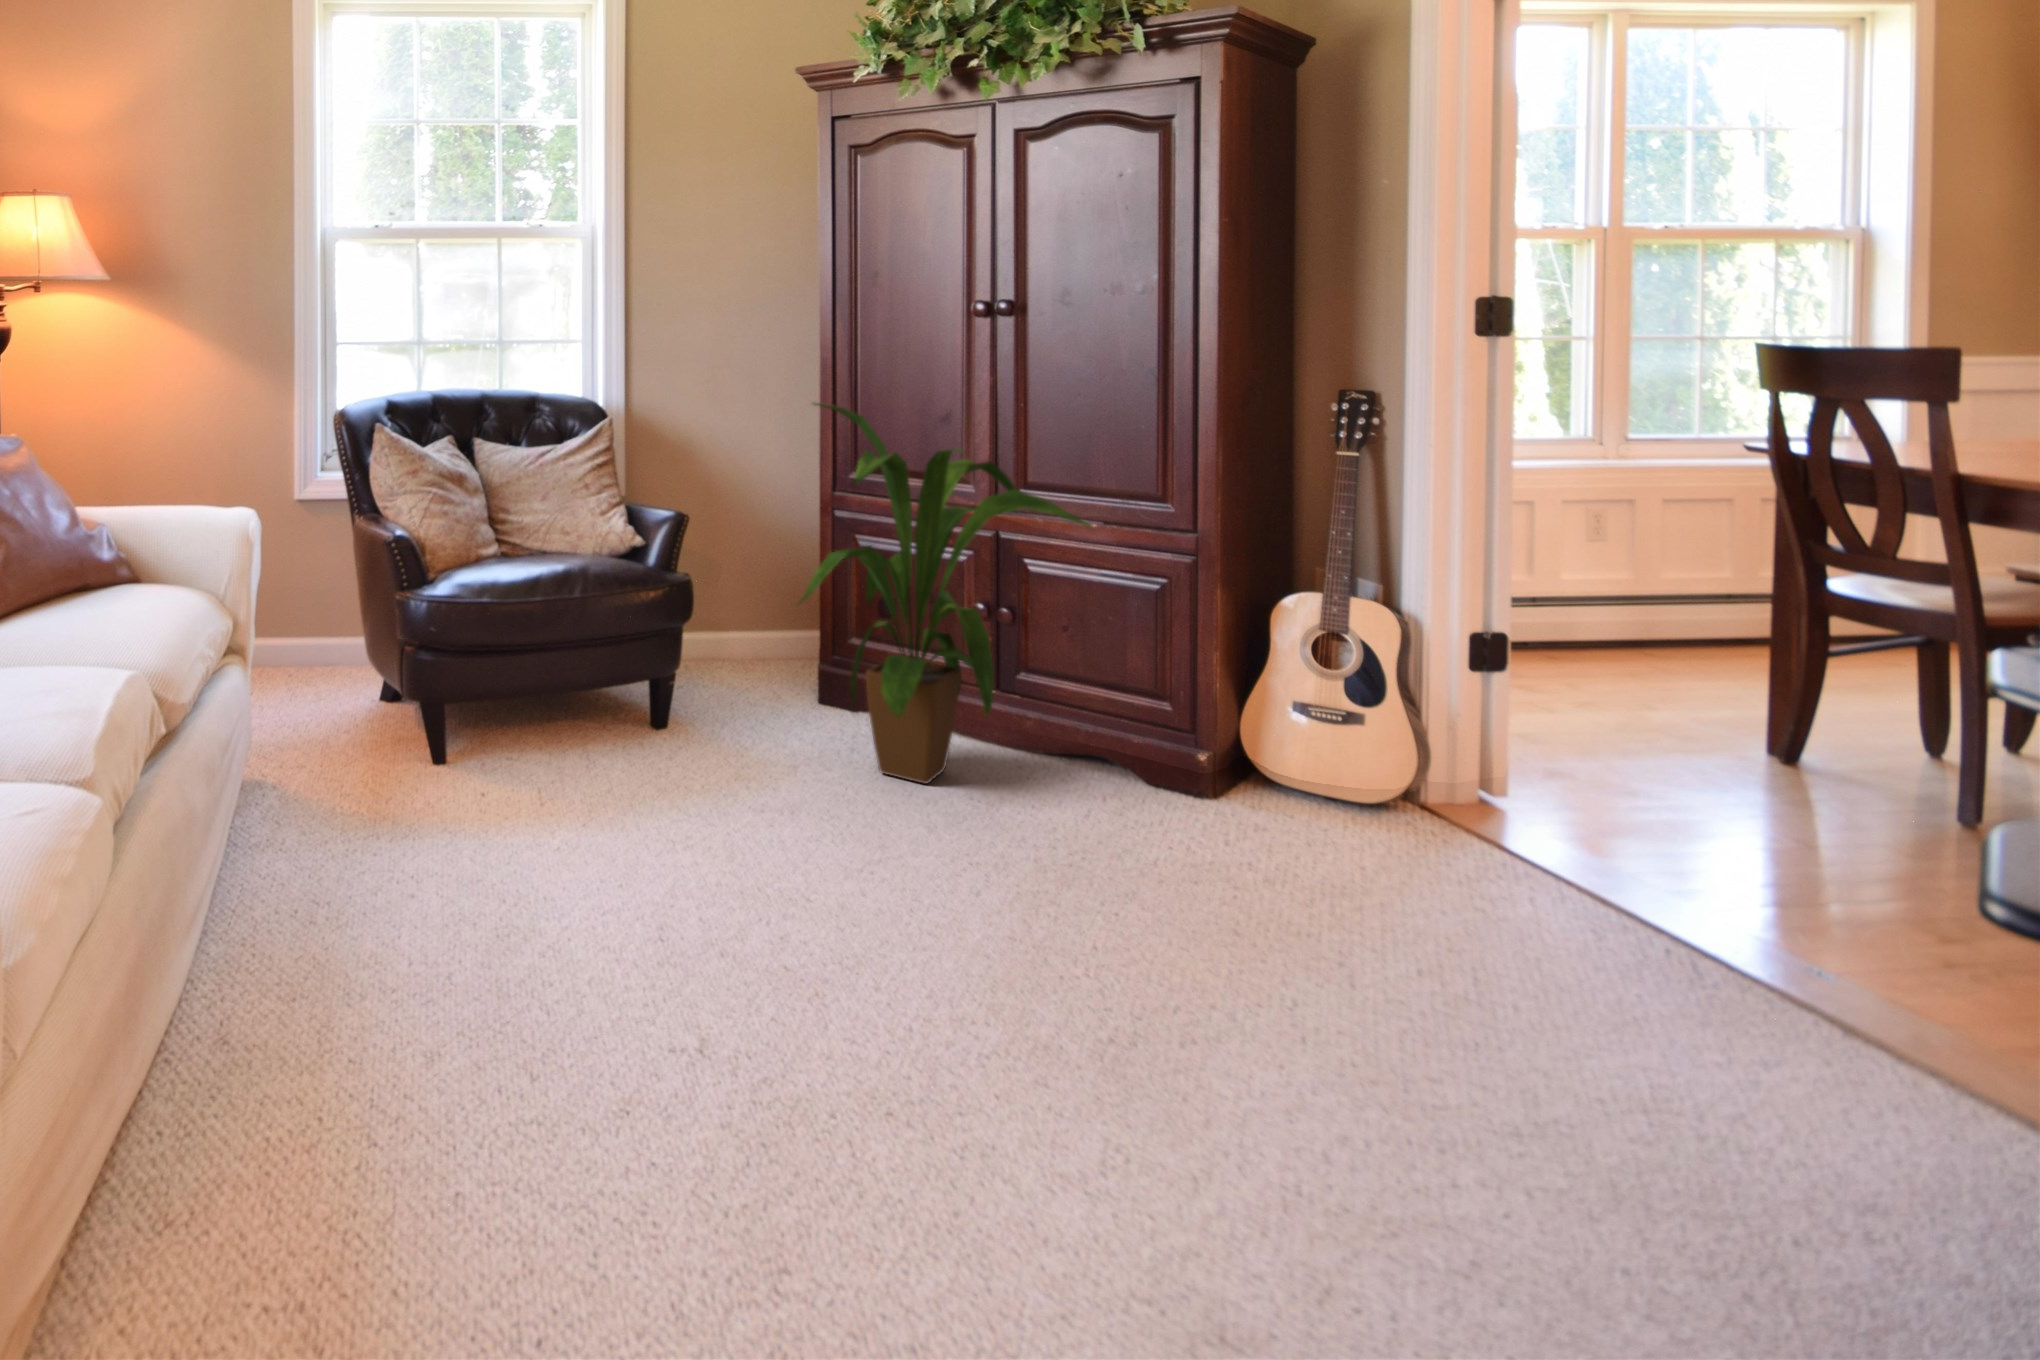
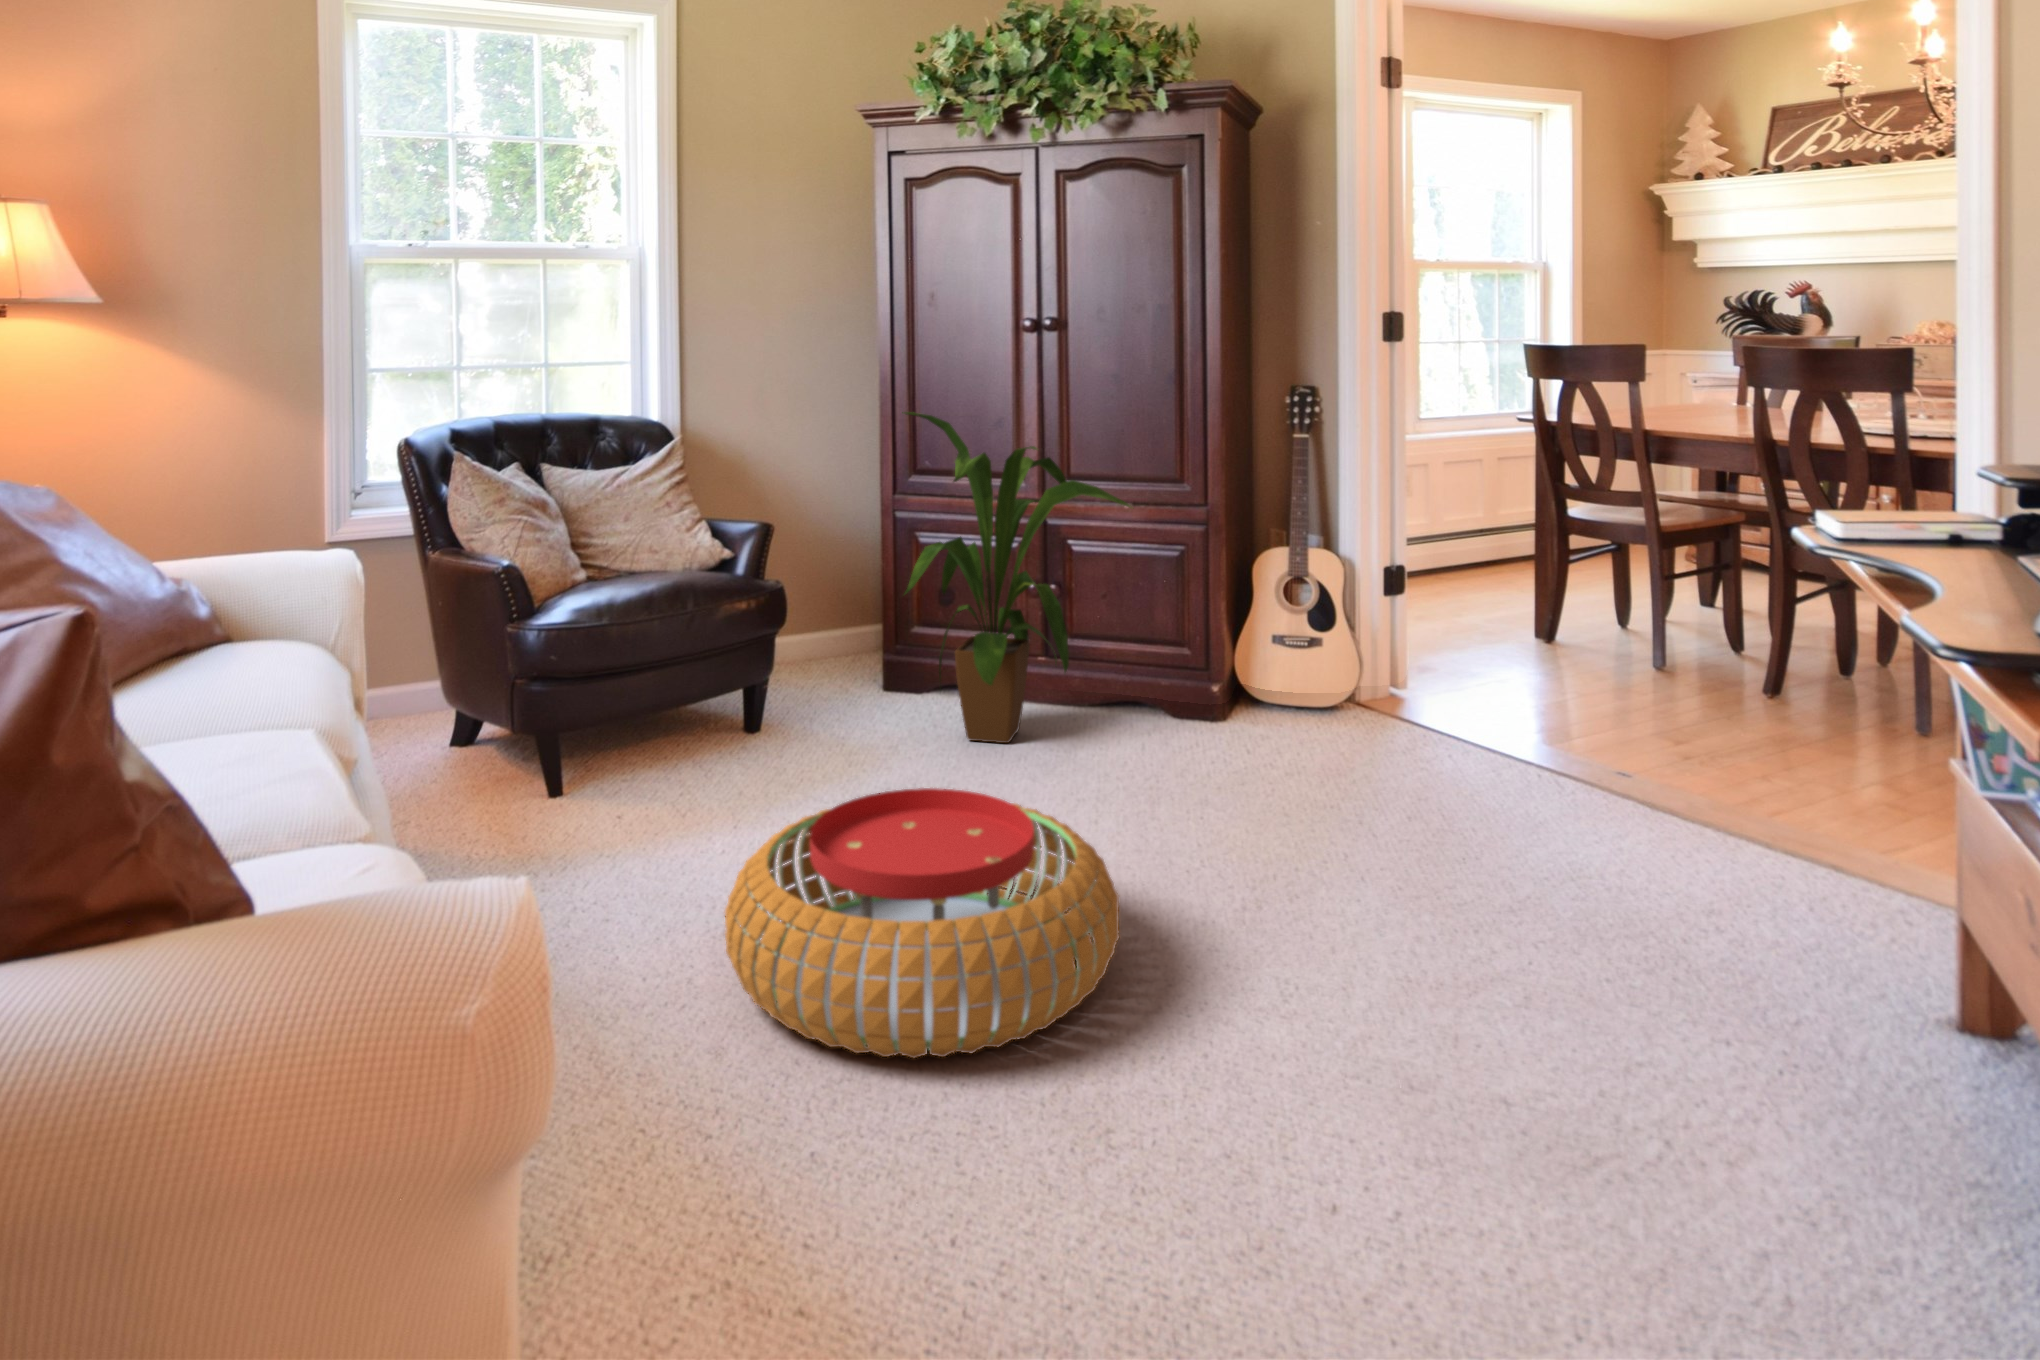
pouf: none [484,837,955,1191] -> present [725,788,1119,1058]

